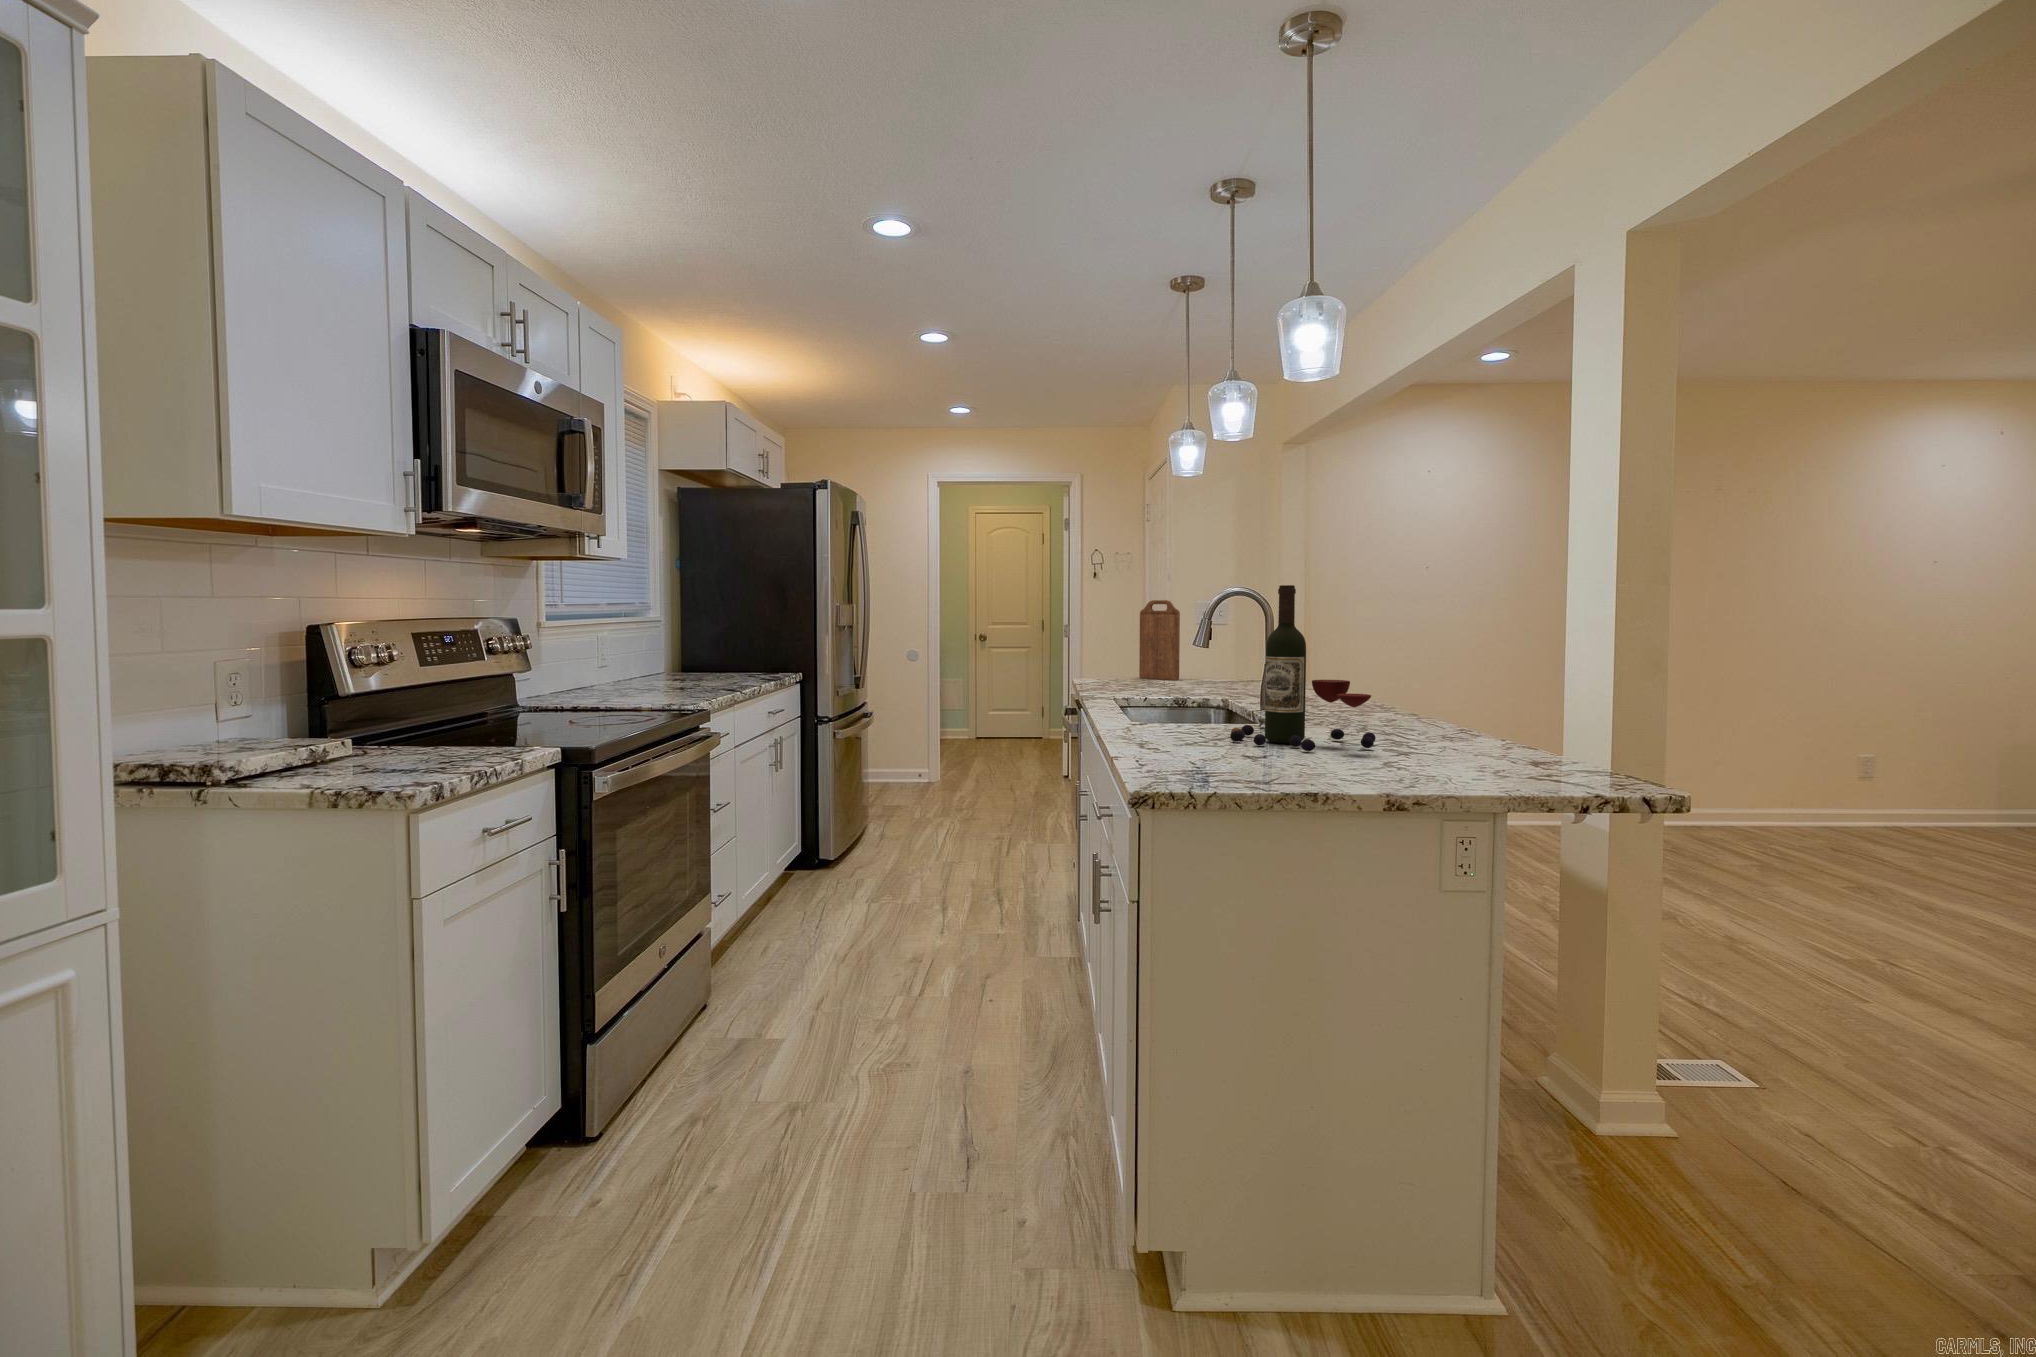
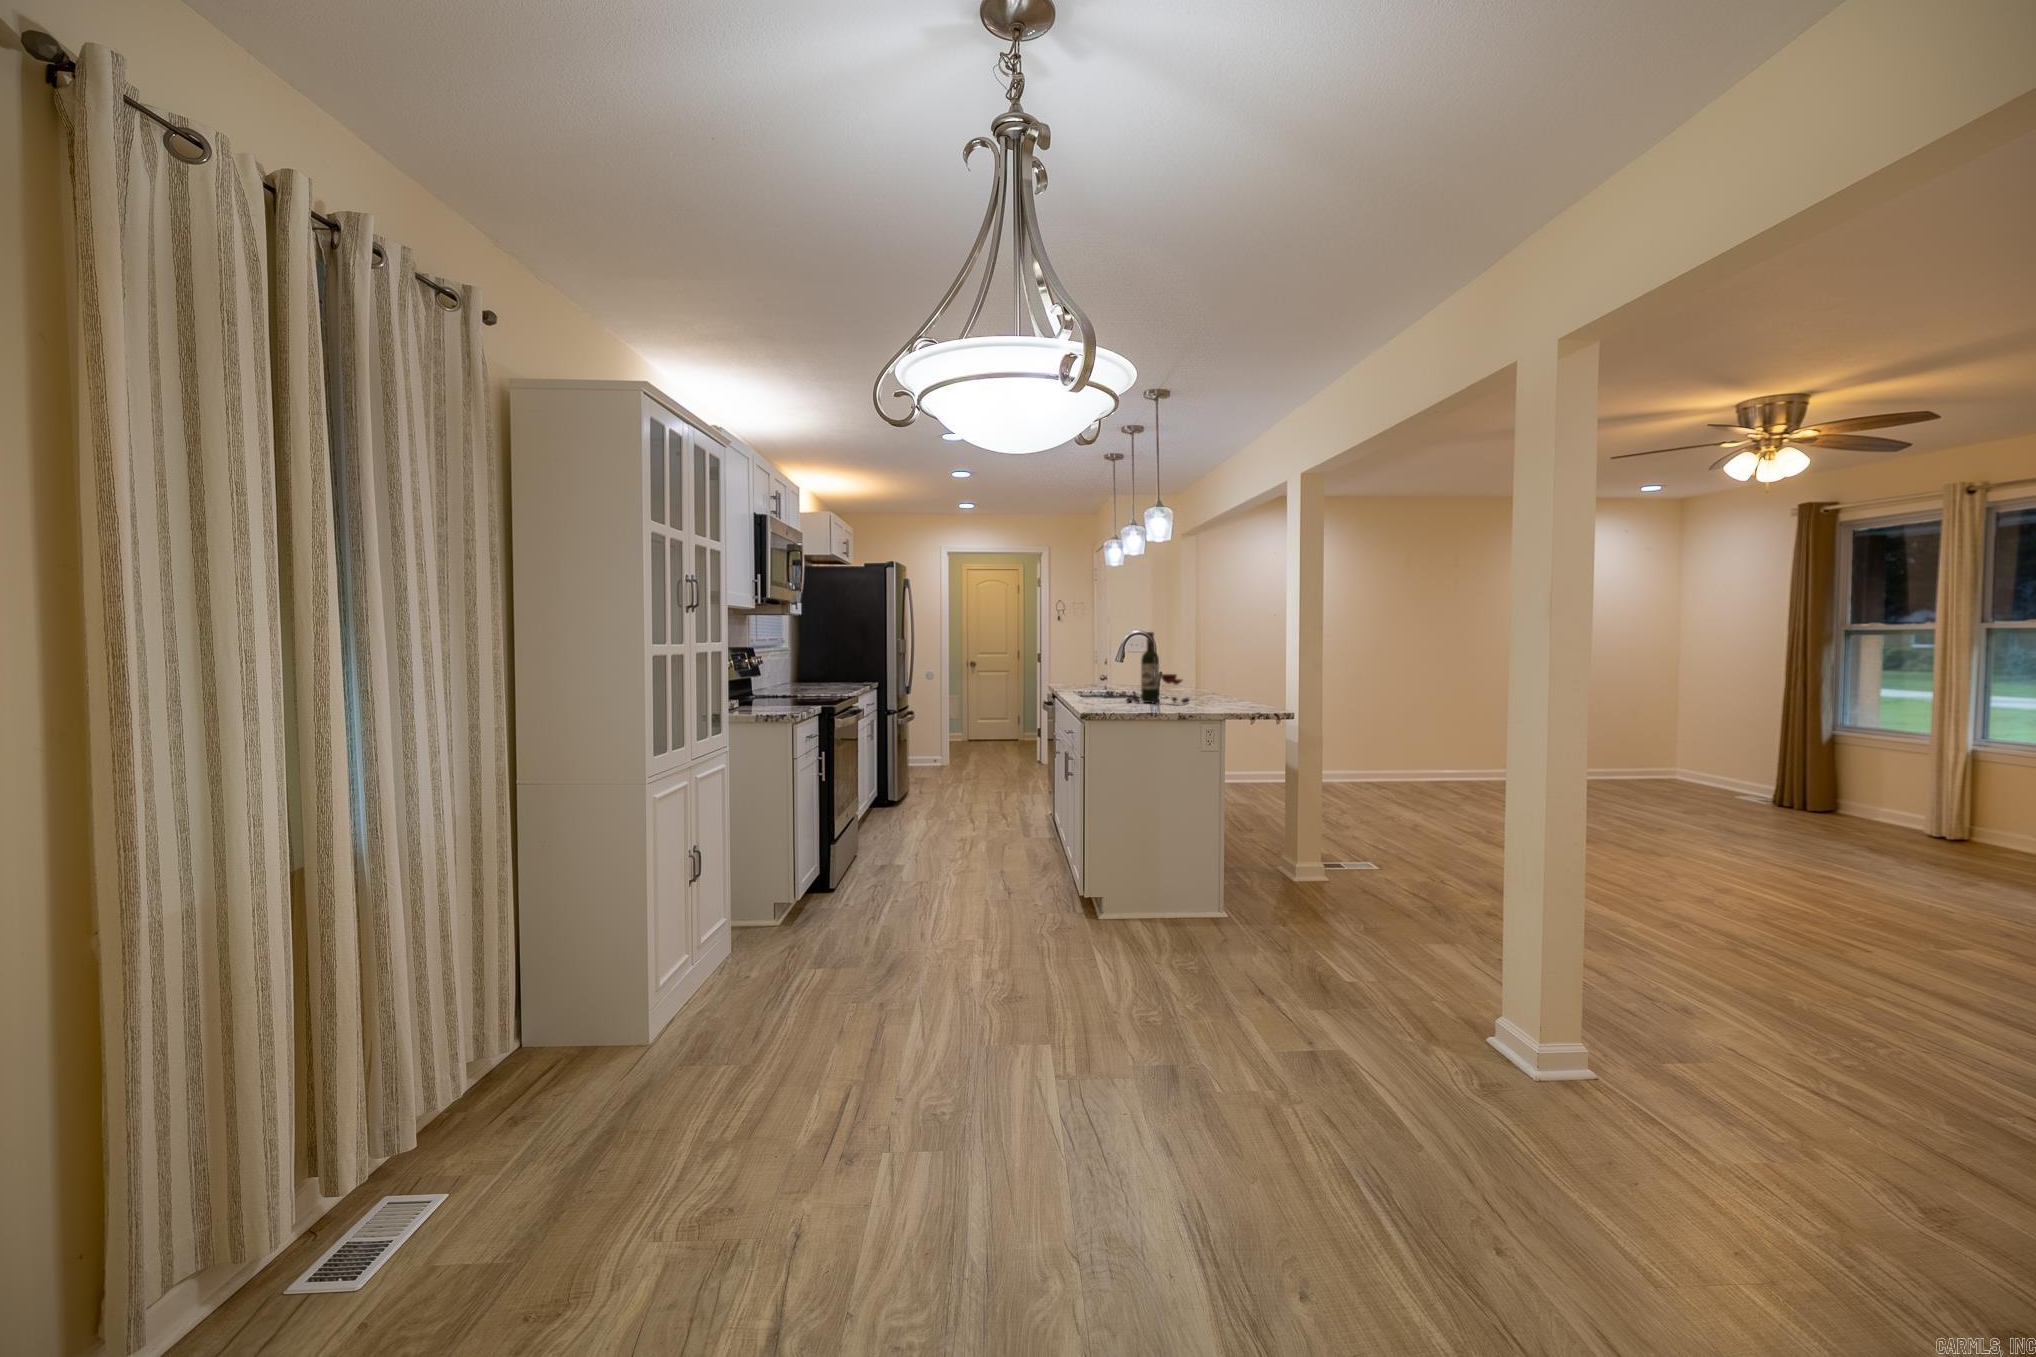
cutting board: present [1139,600,1180,680] -> none [1089,637,1114,686]

